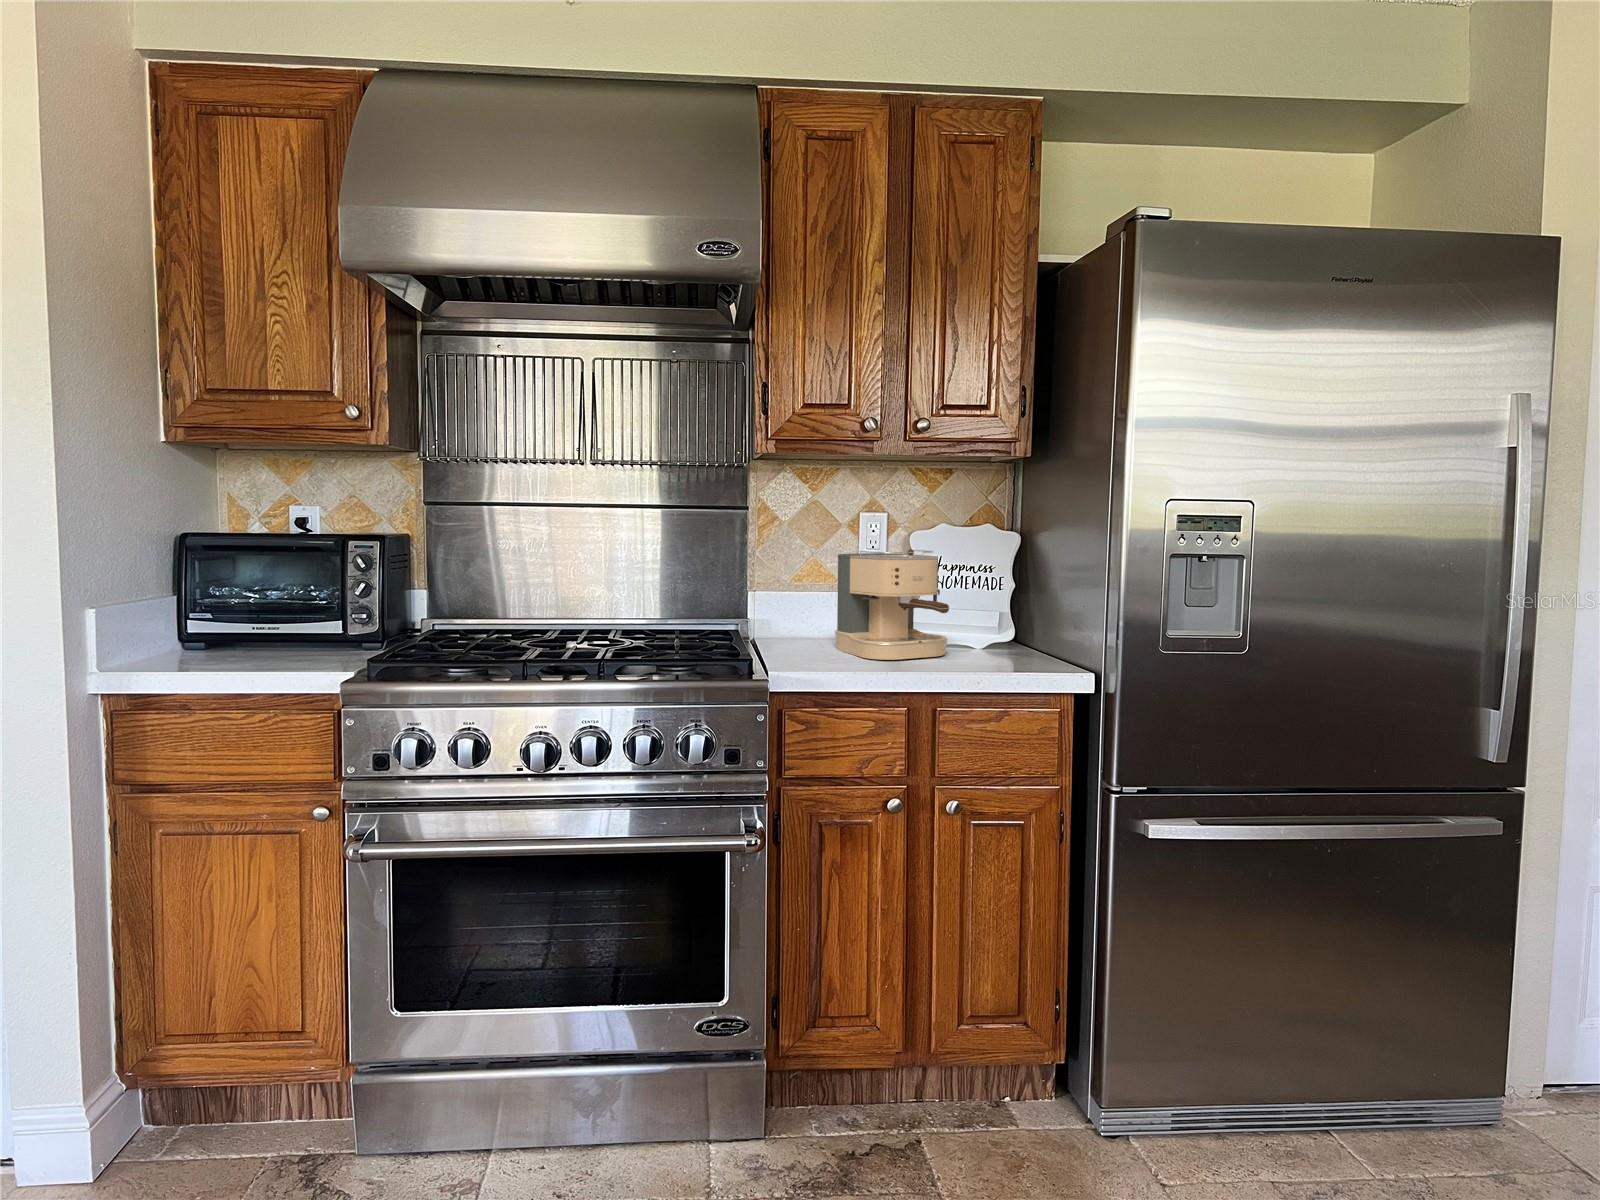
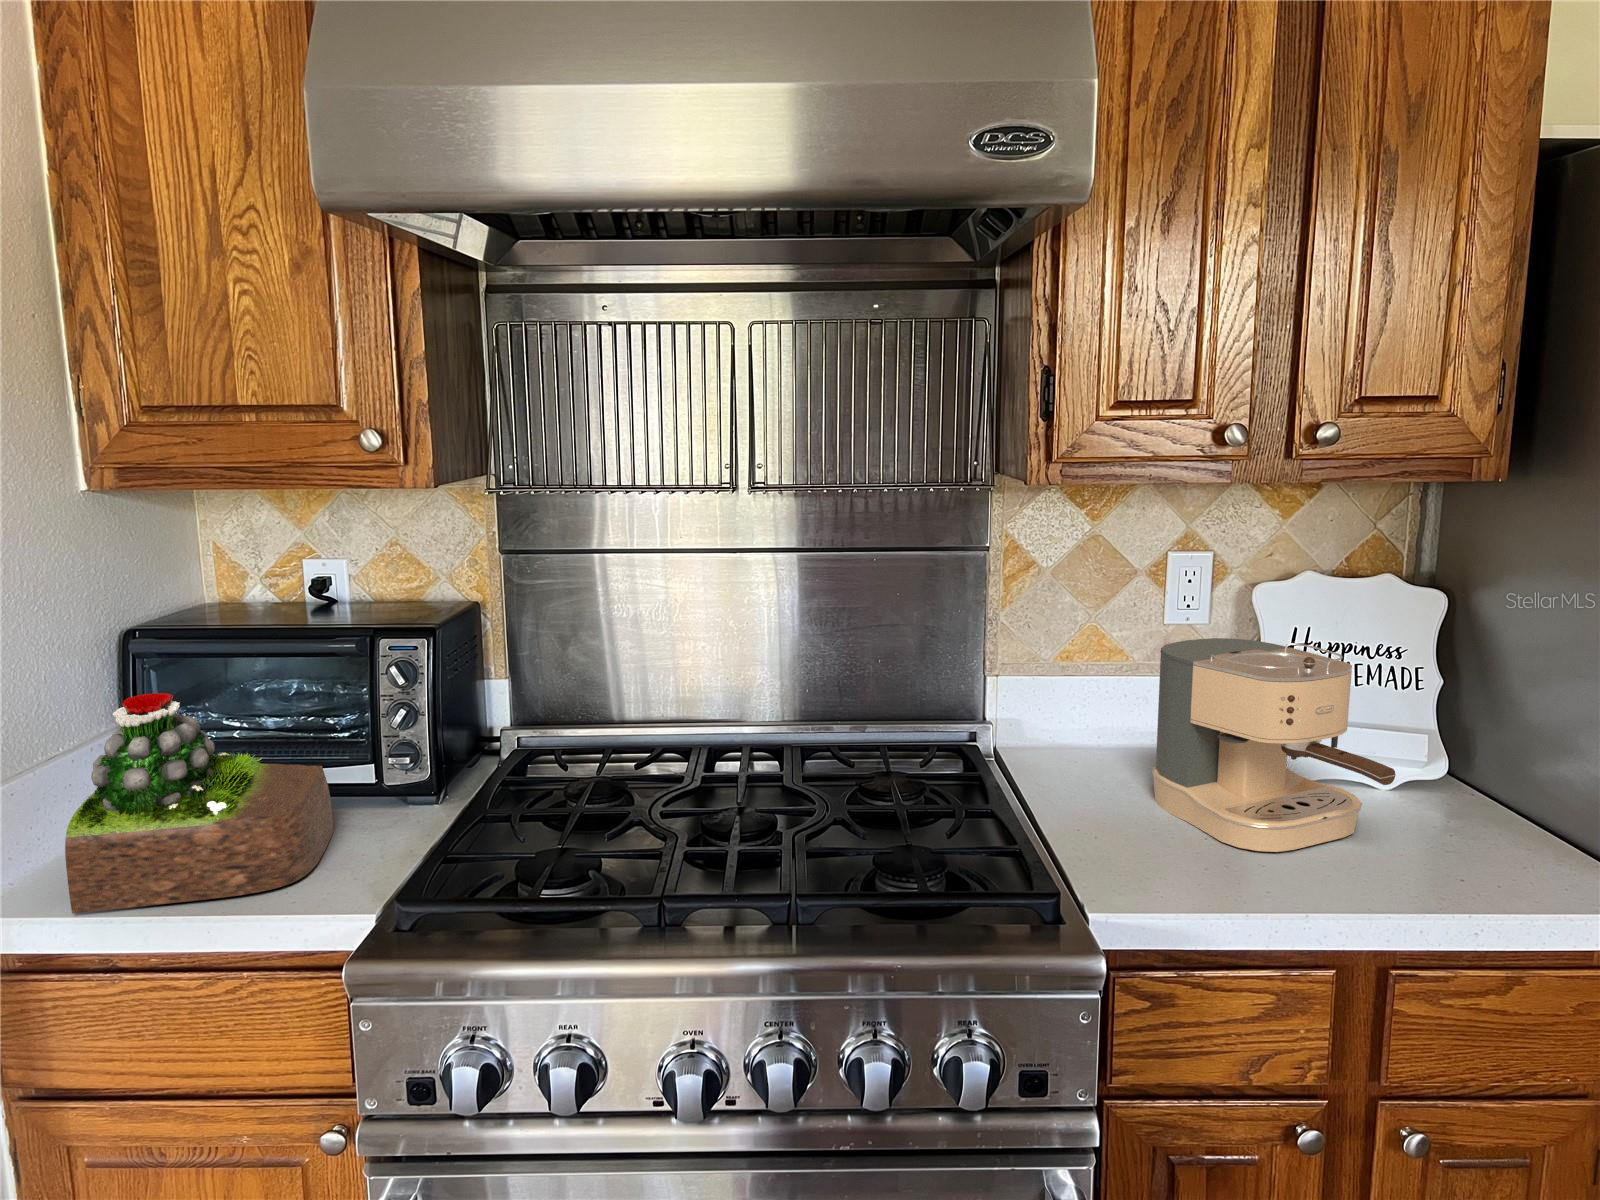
succulent plant: none [165,552,318,671] -> present [65,693,334,913]

